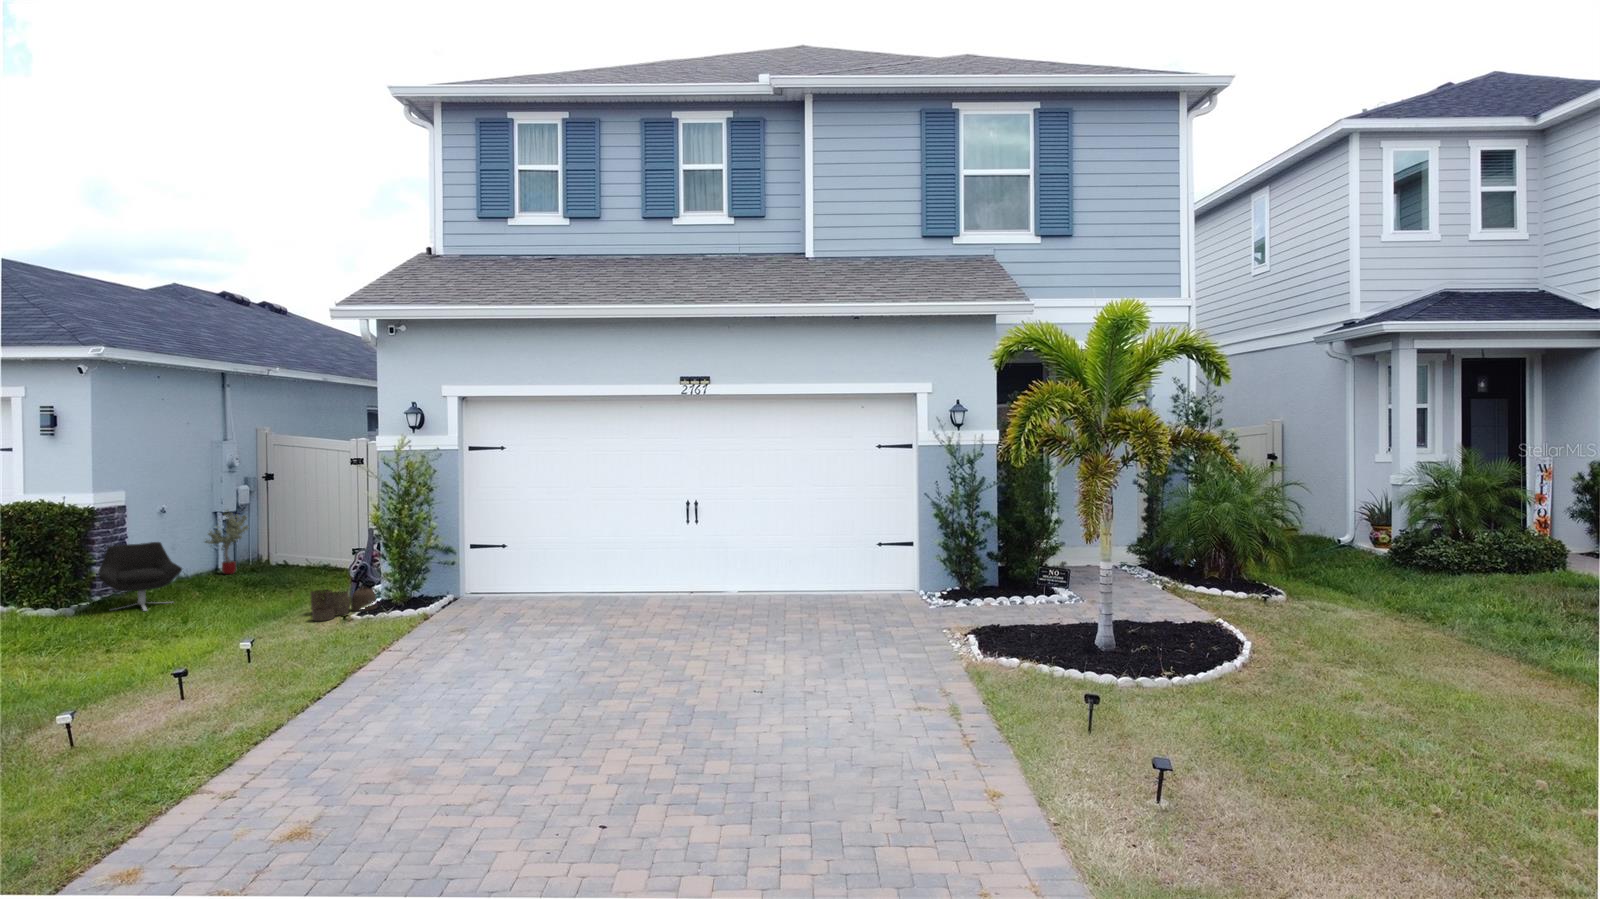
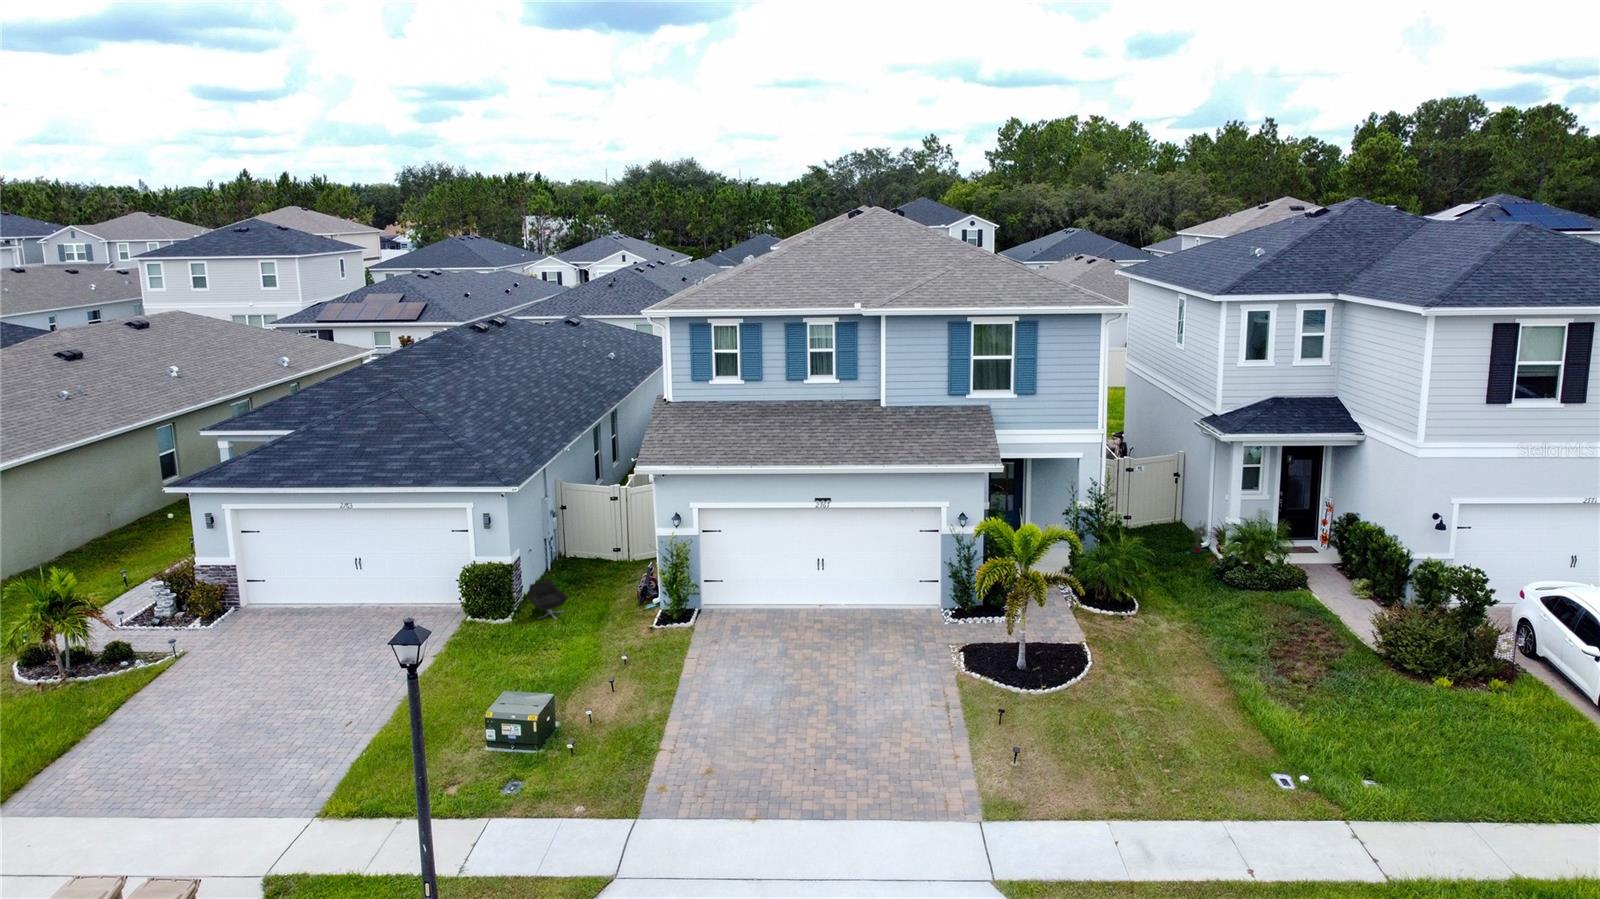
potted tree: present [205,510,248,574] -> present [1193,521,1211,553]
woven basket: present [311,587,377,621] -> none [638,607,668,631]

